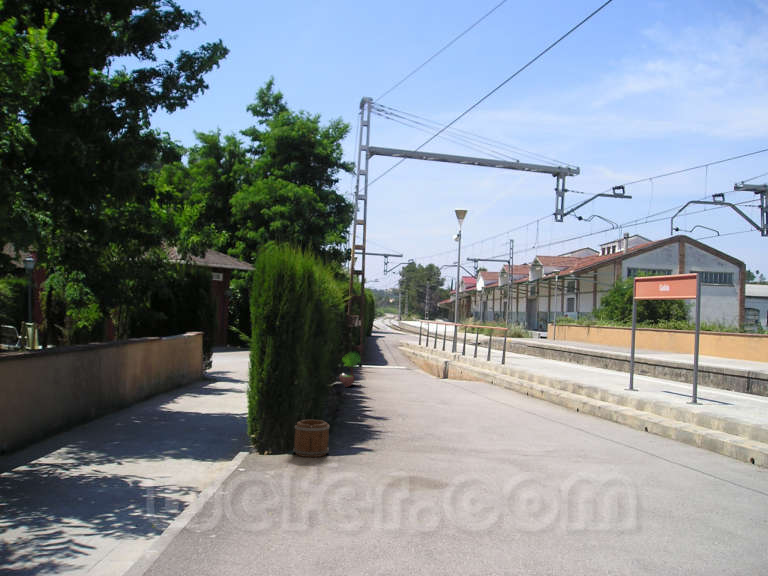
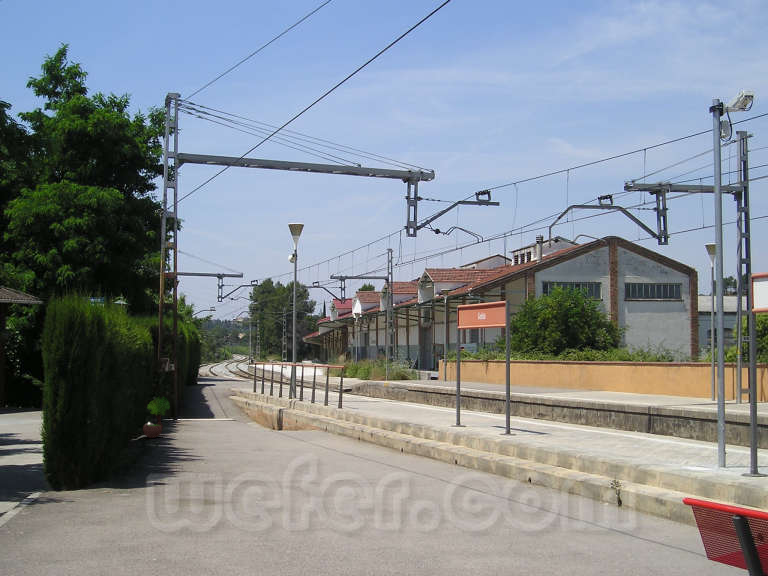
bucket: present [293,420,329,457] -> none [85,458,124,494]

